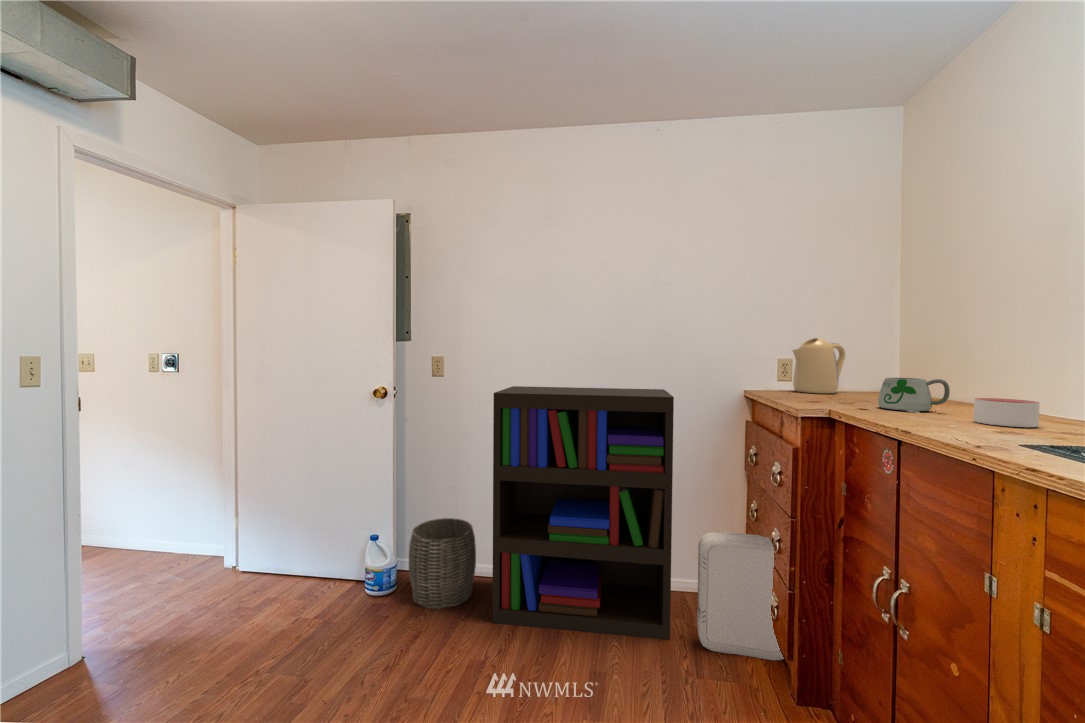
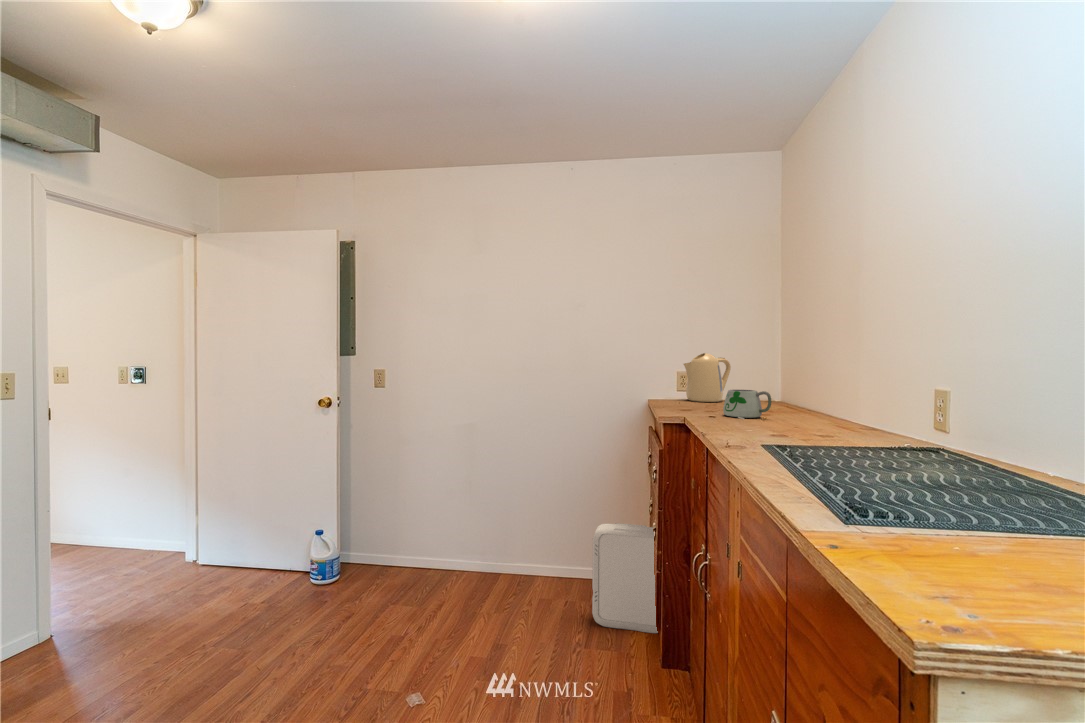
bookshelf: present [492,386,674,640] -> none [418,396,577,619]
candle: present [974,398,1040,427] -> none [772,407,814,431]
woven basket: present [409,518,476,609] -> none [349,515,411,595]

